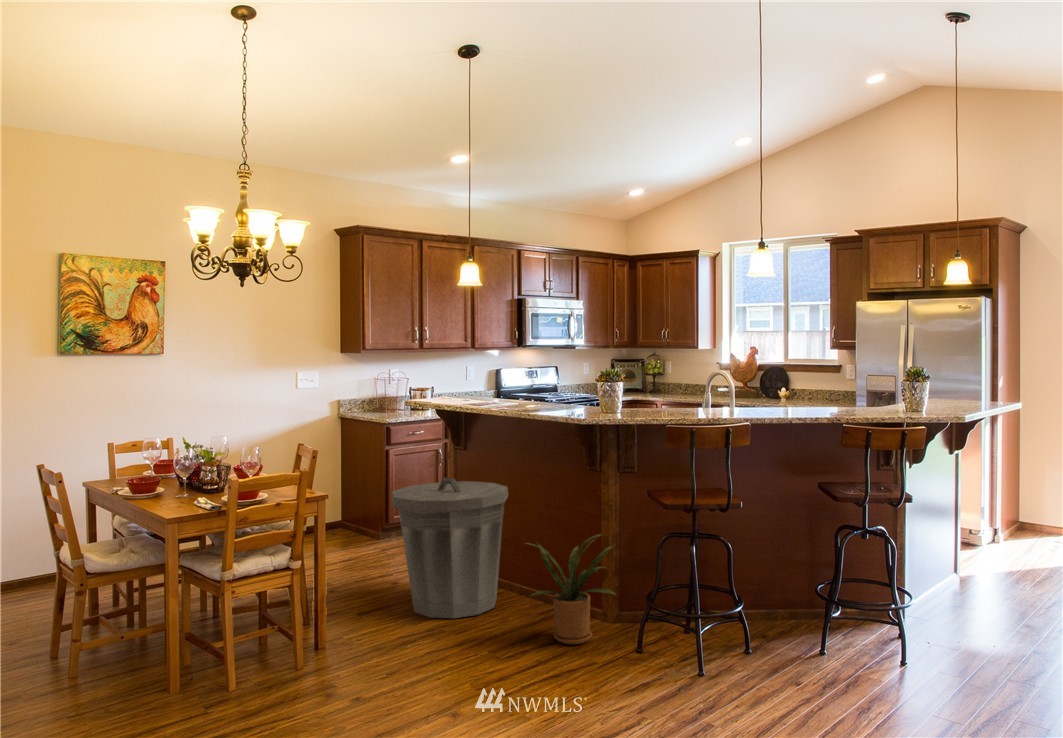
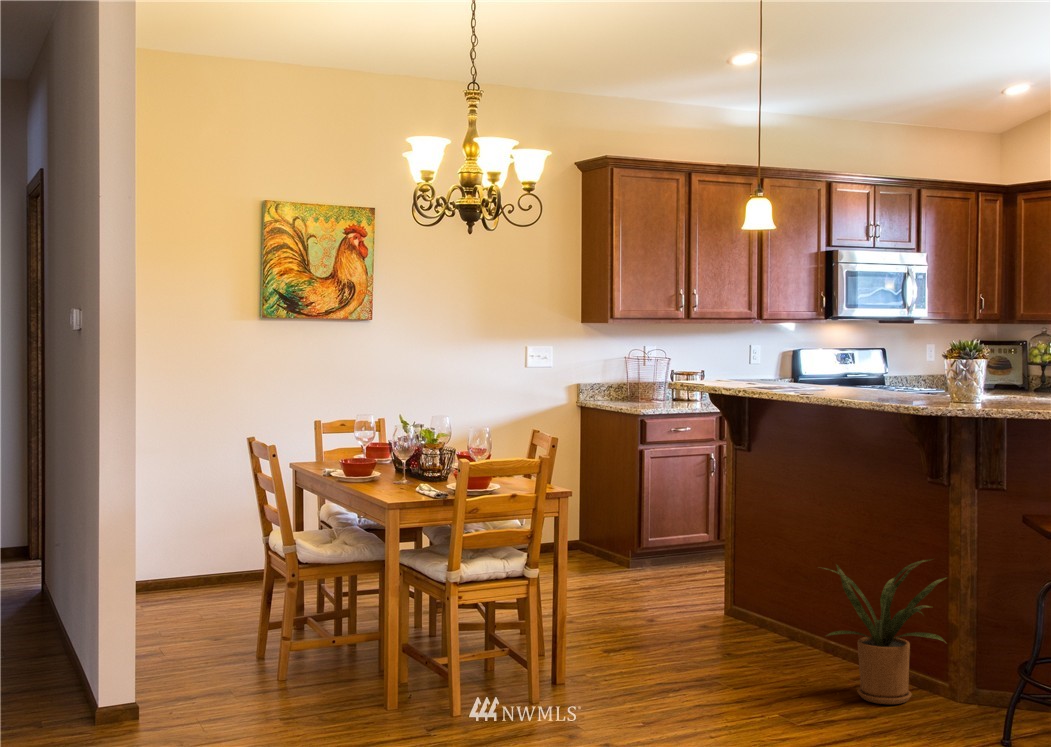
trash can: present [392,478,508,618] -> none [647,481,801,662]

